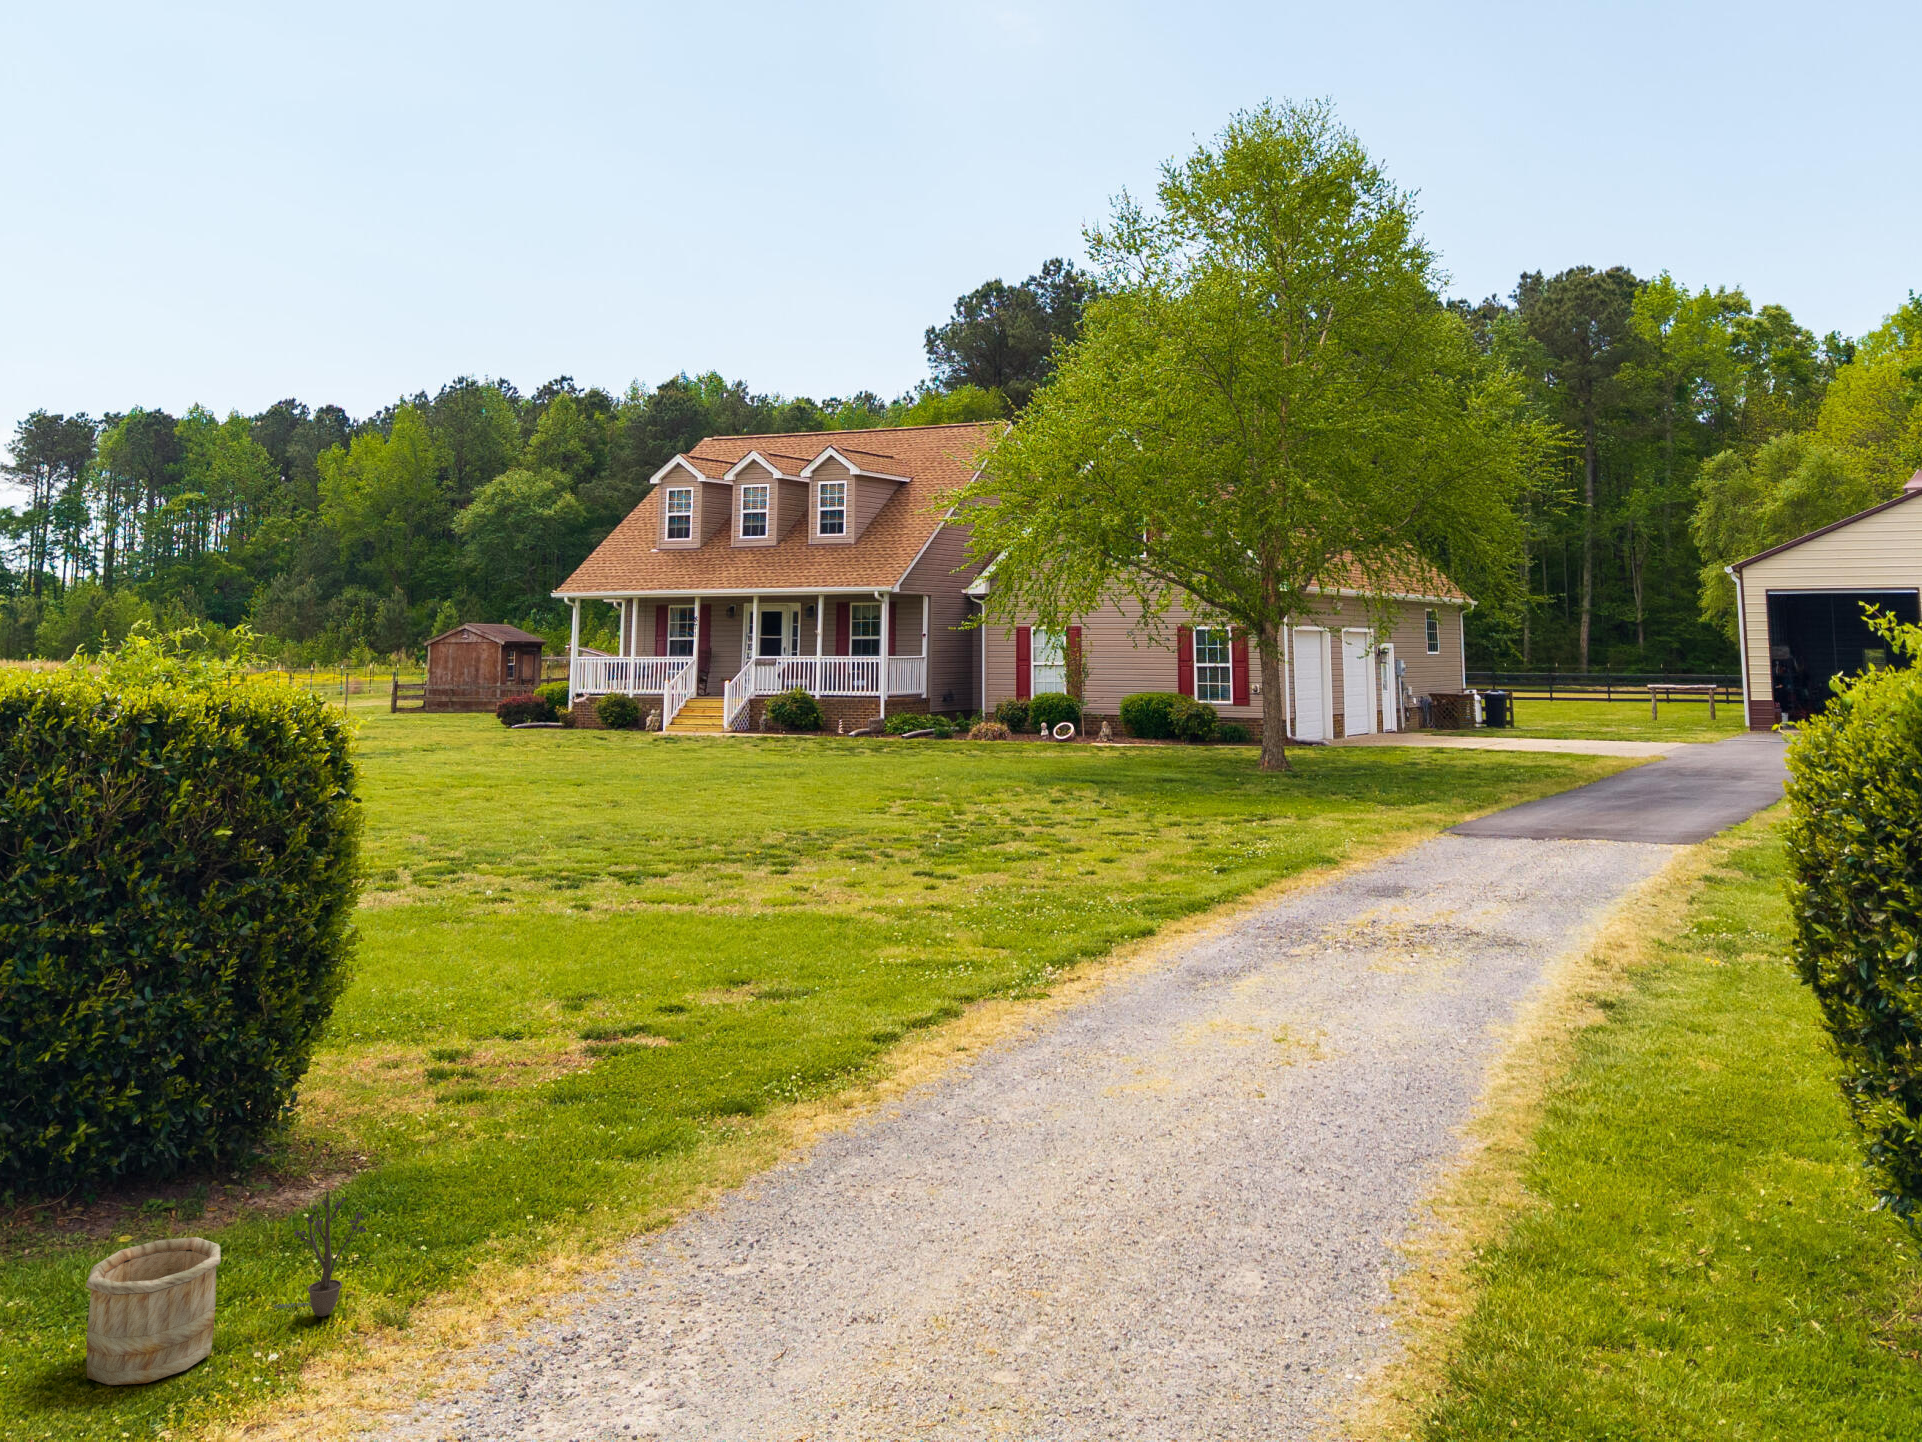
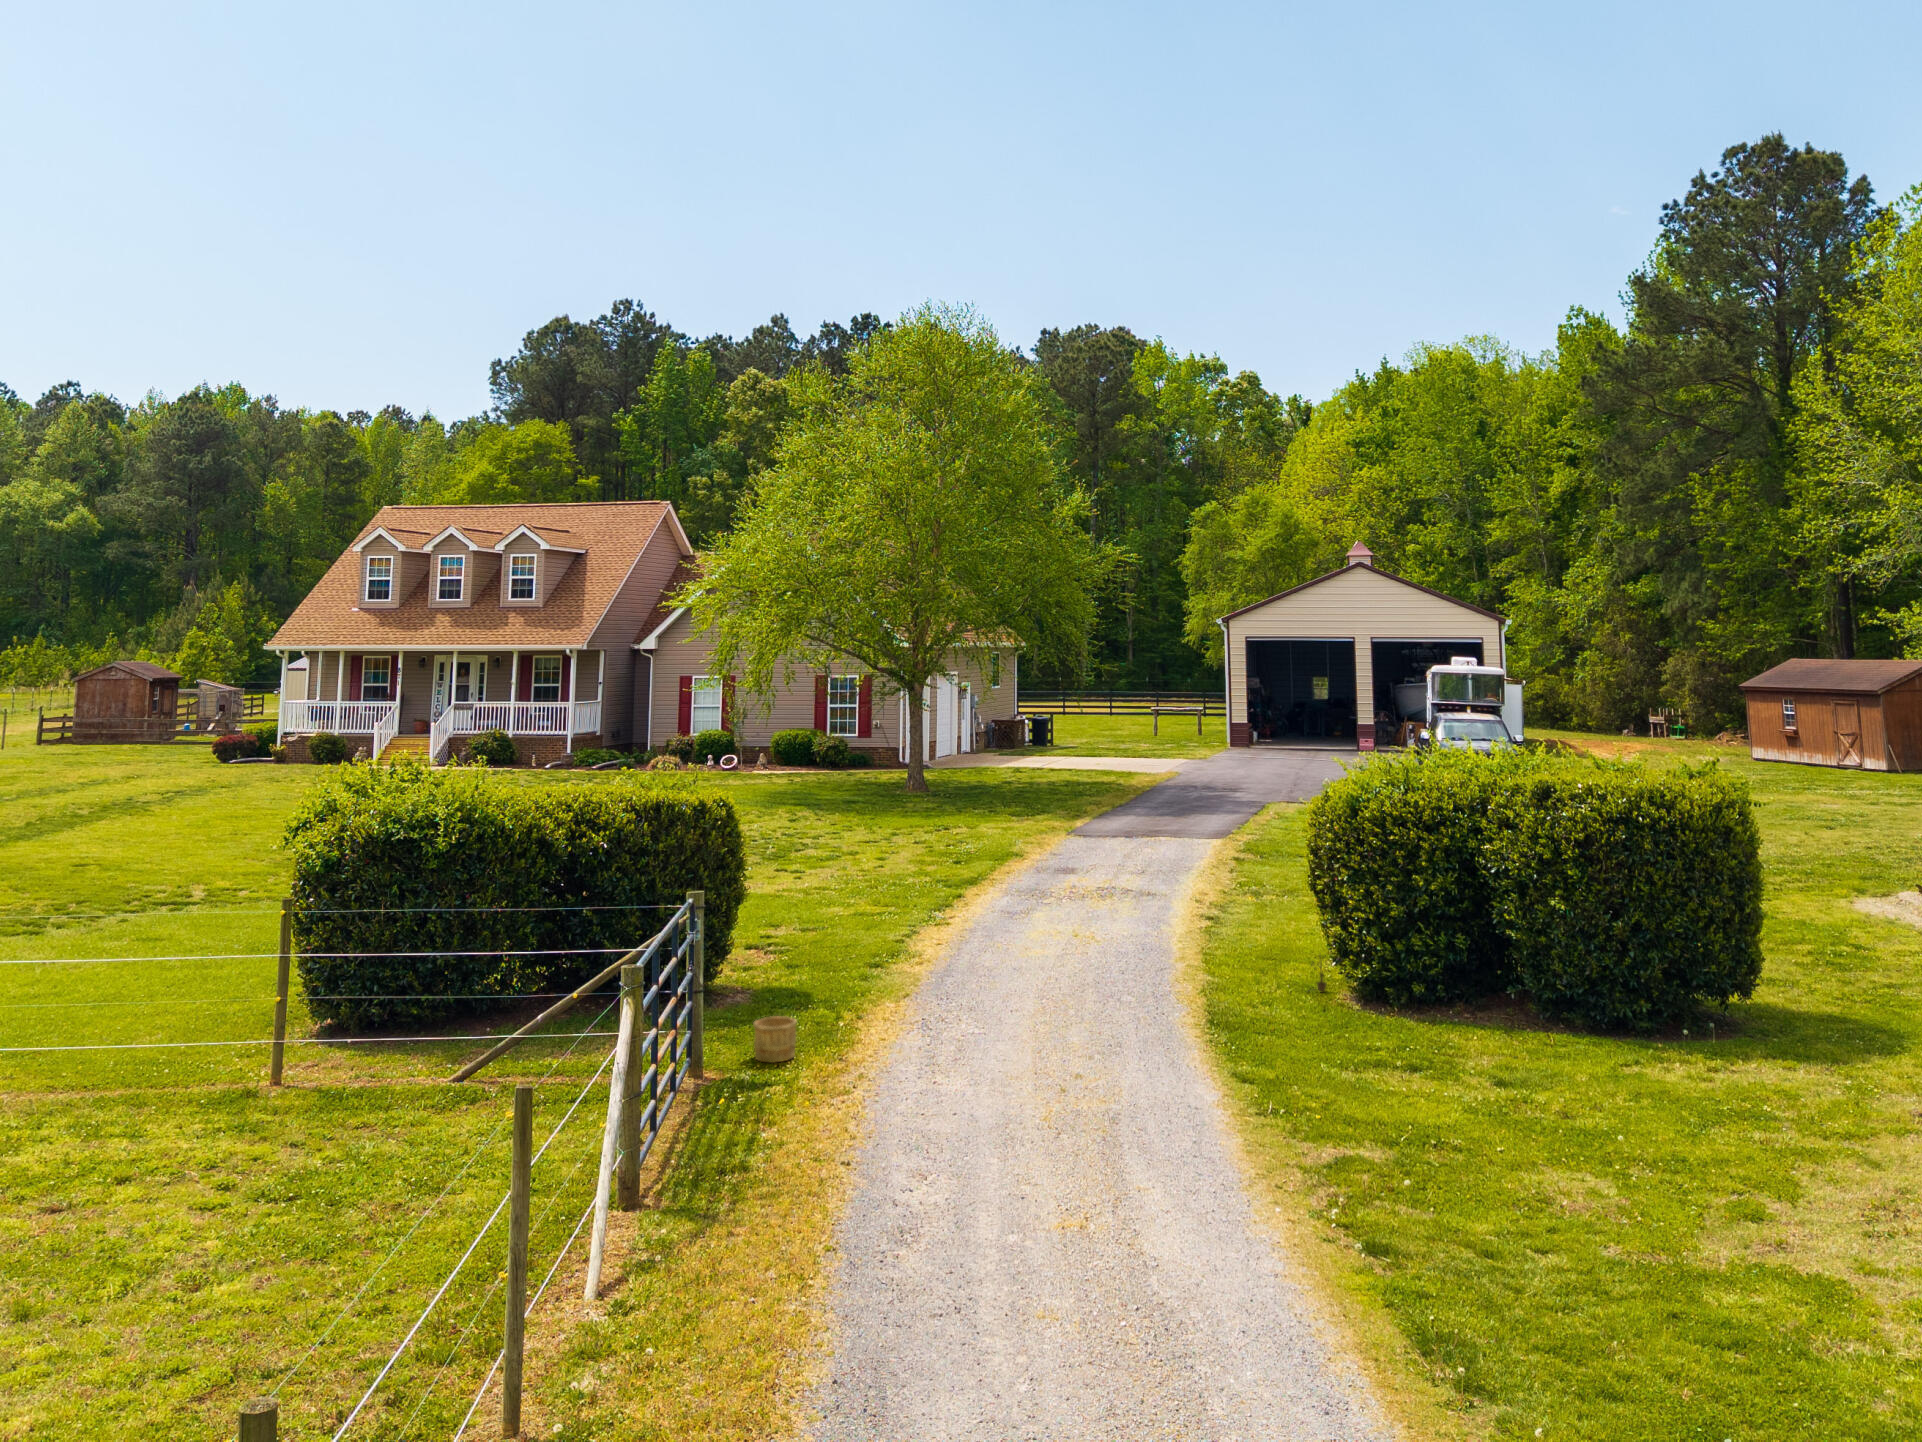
decorative plant: present [275,1191,366,1317] -> present [1308,955,1327,992]

